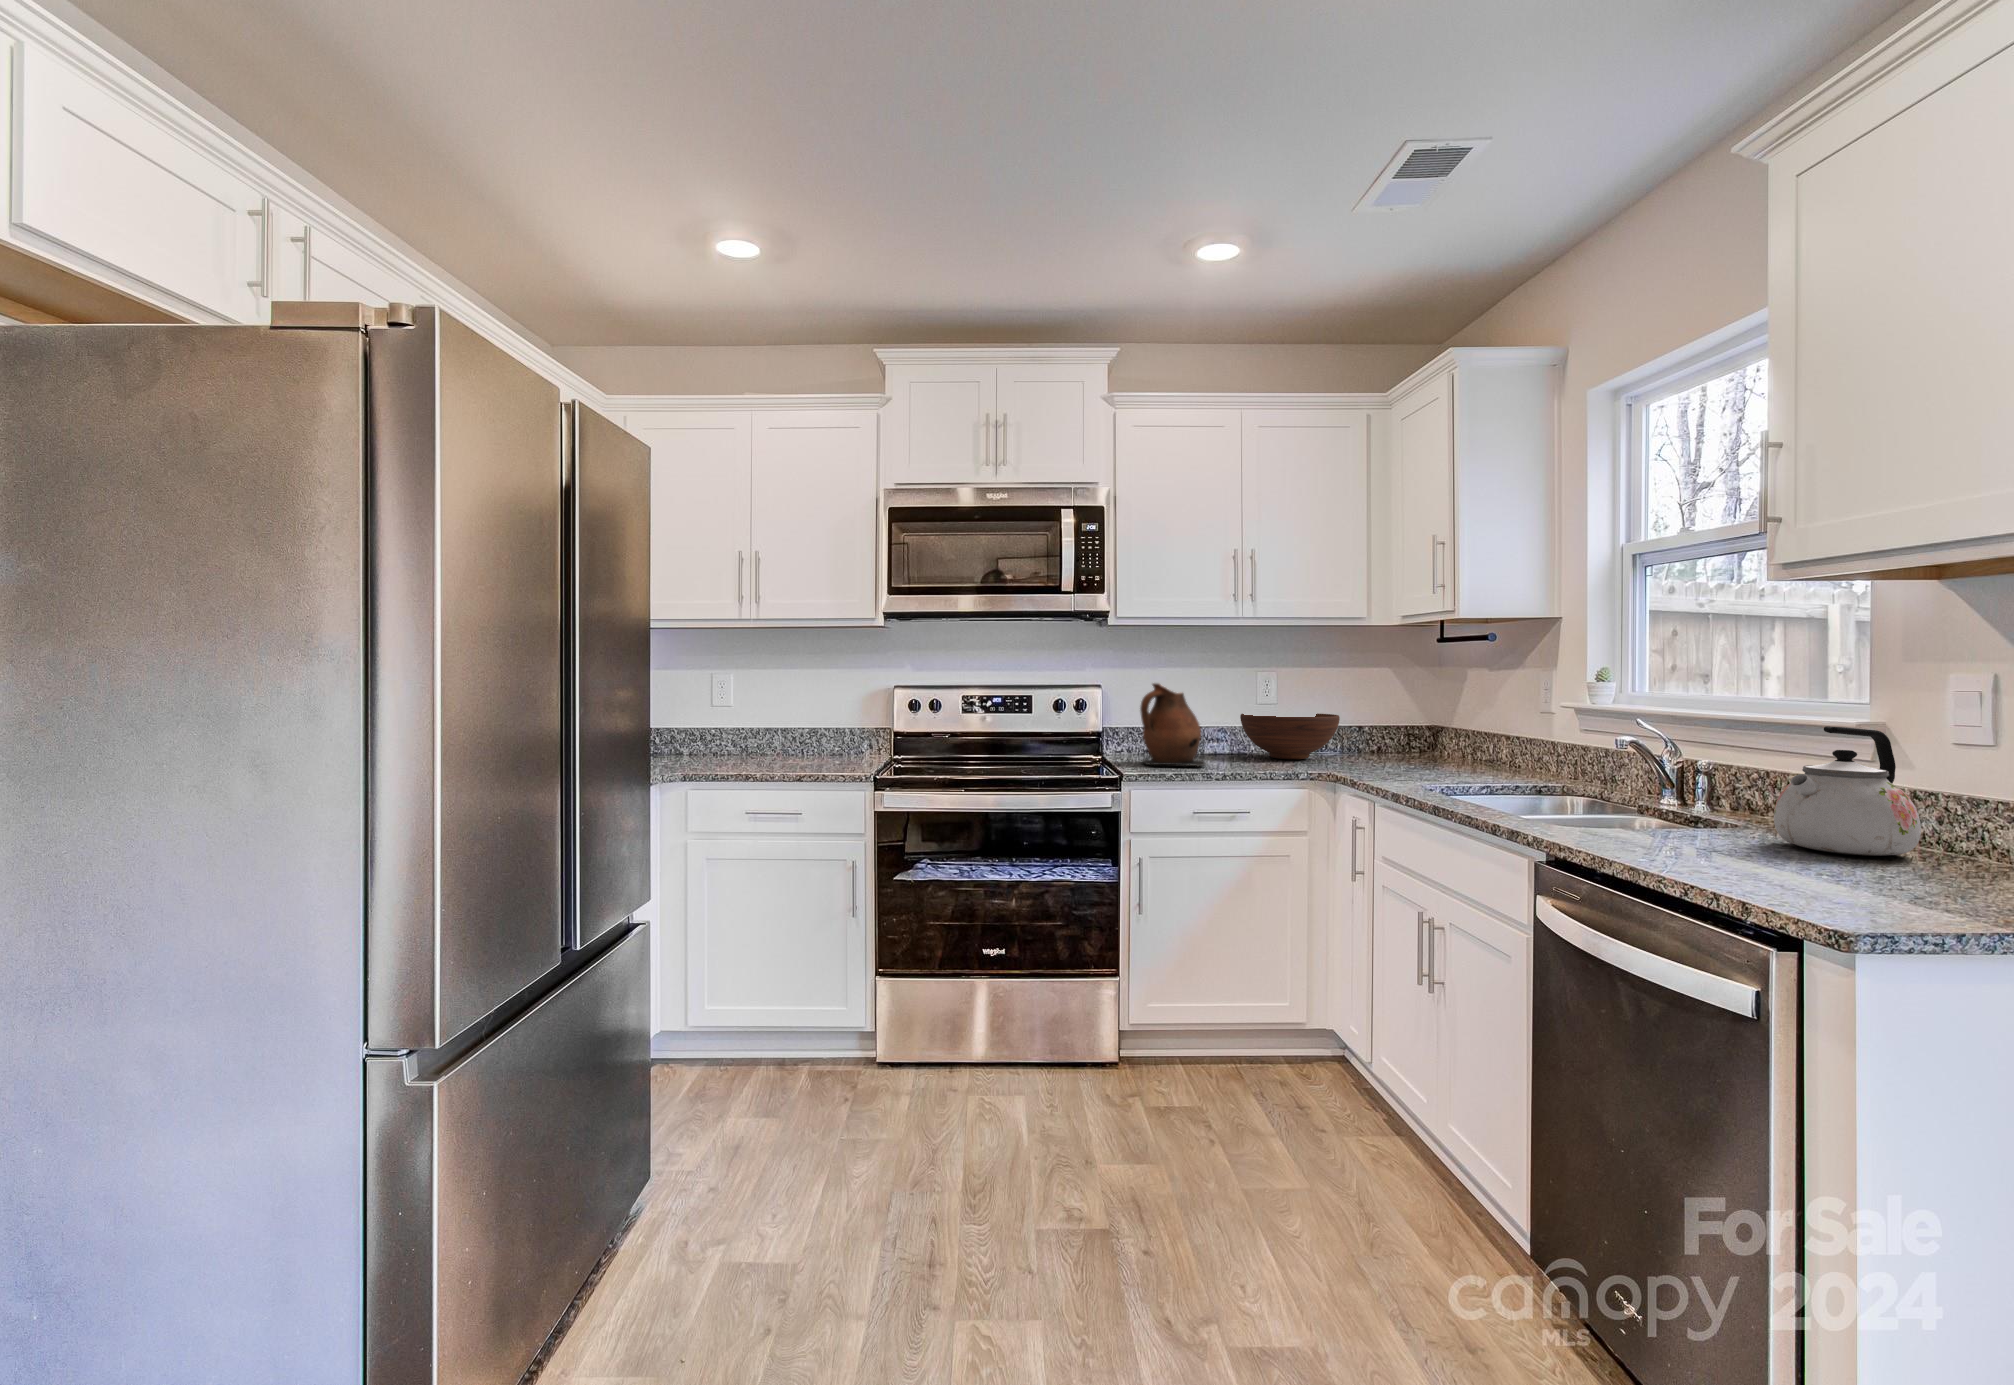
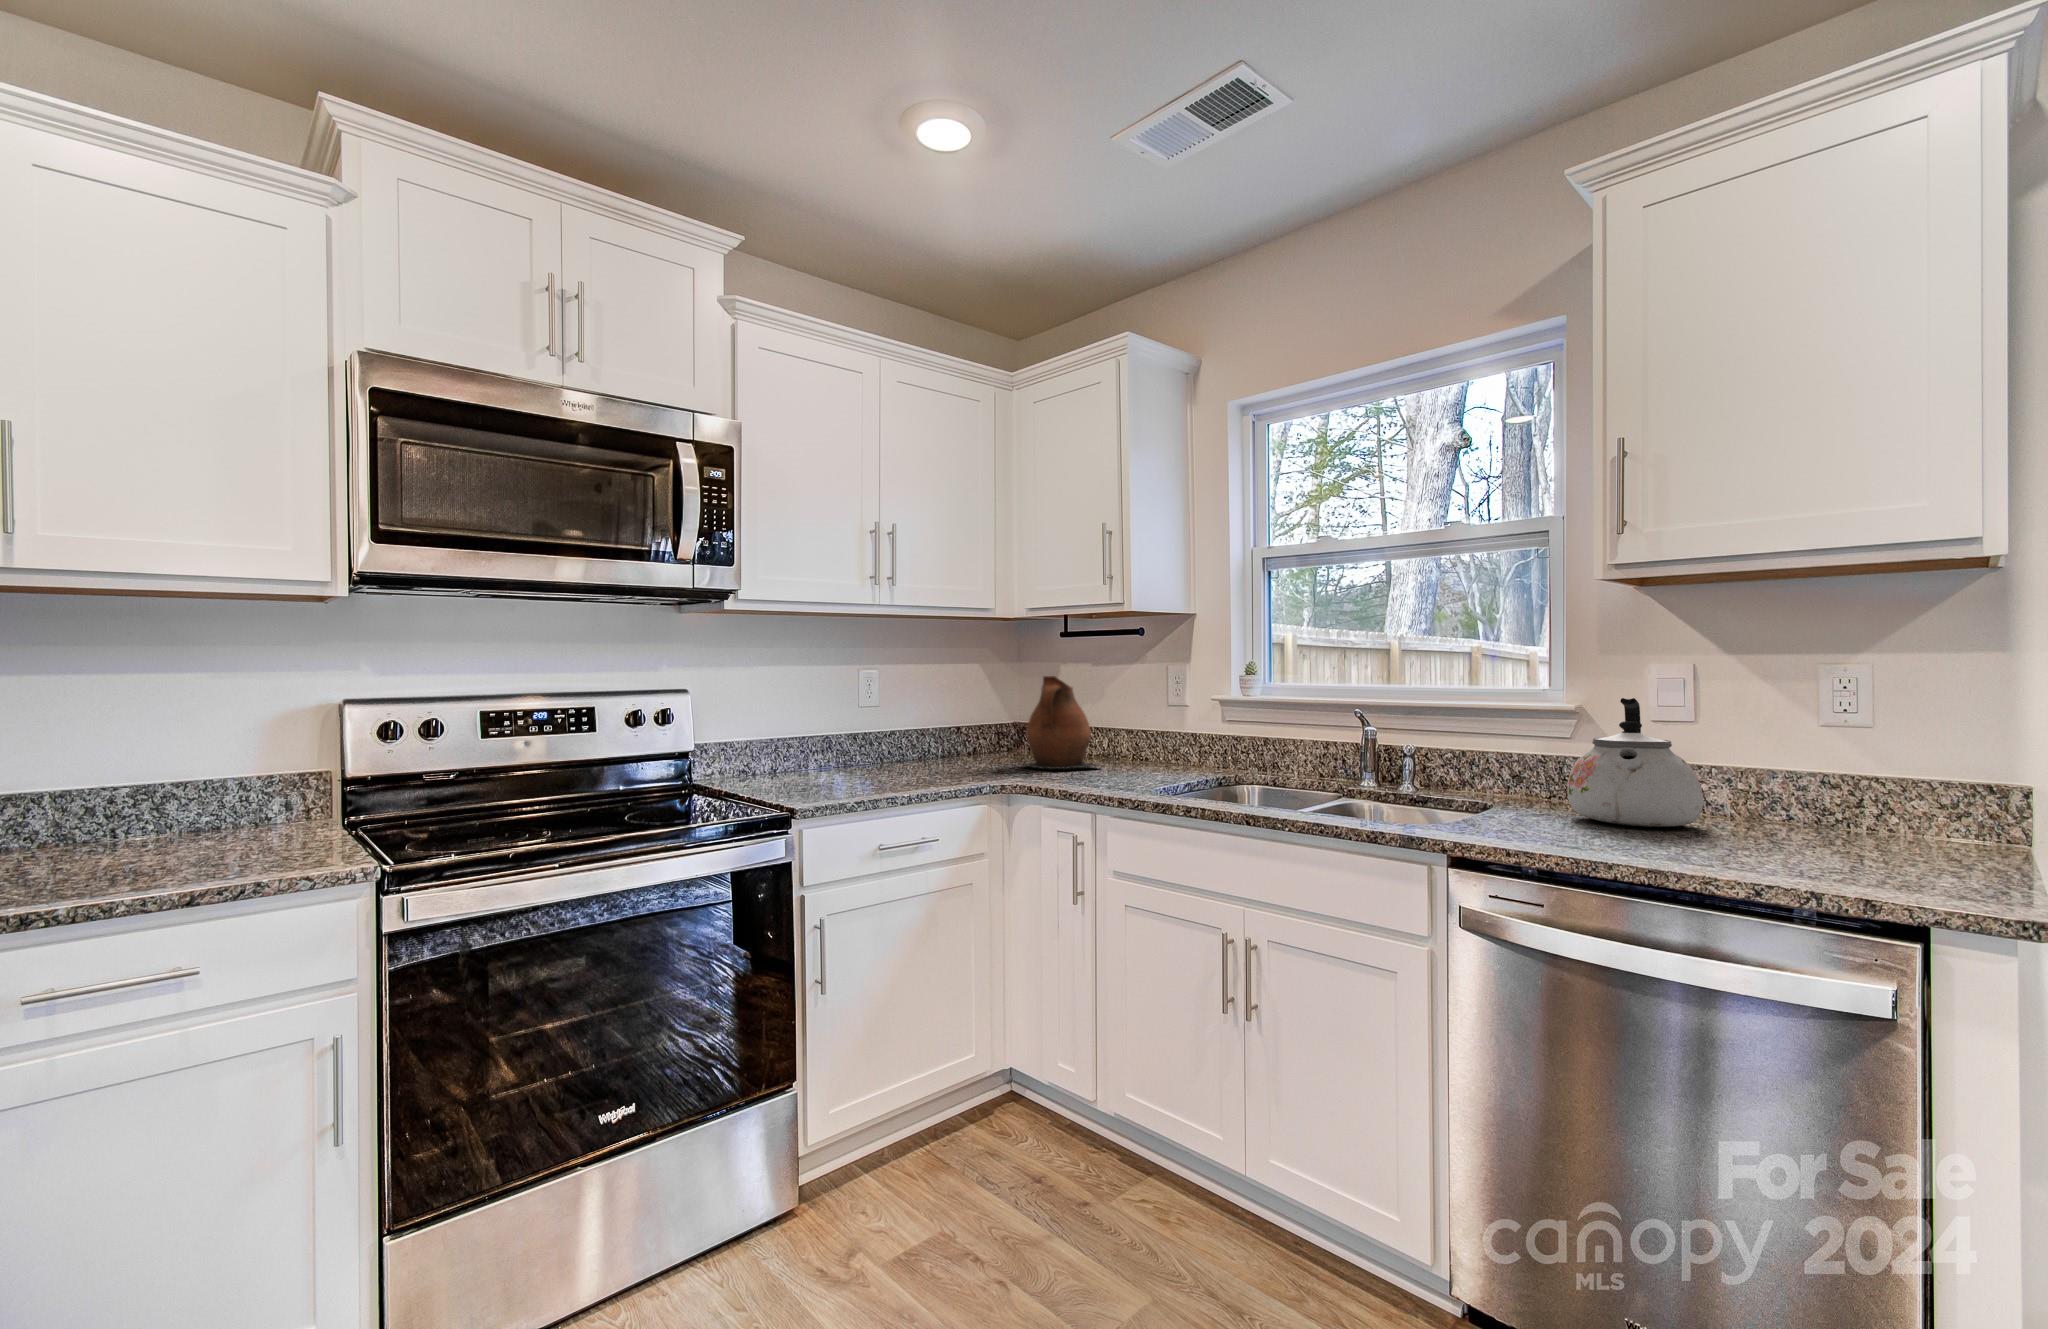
ceramic pitcher: present [1140,683,1205,766] -> present [1023,676,1098,769]
fruit bowl: present [1240,713,1340,759] -> none [840,712,954,768]

